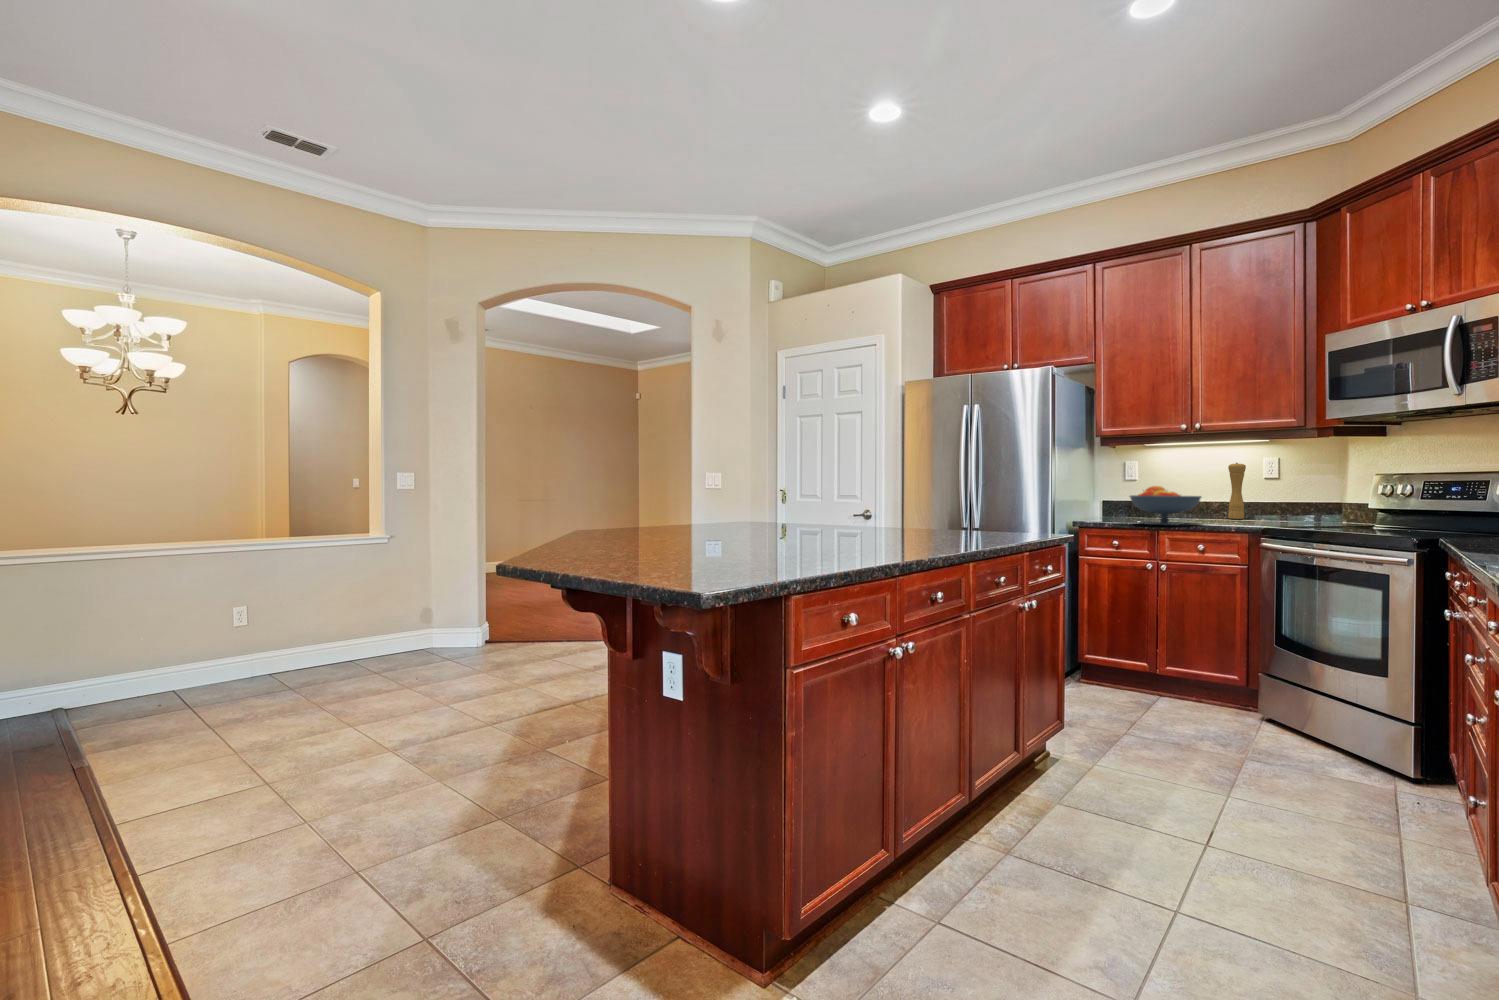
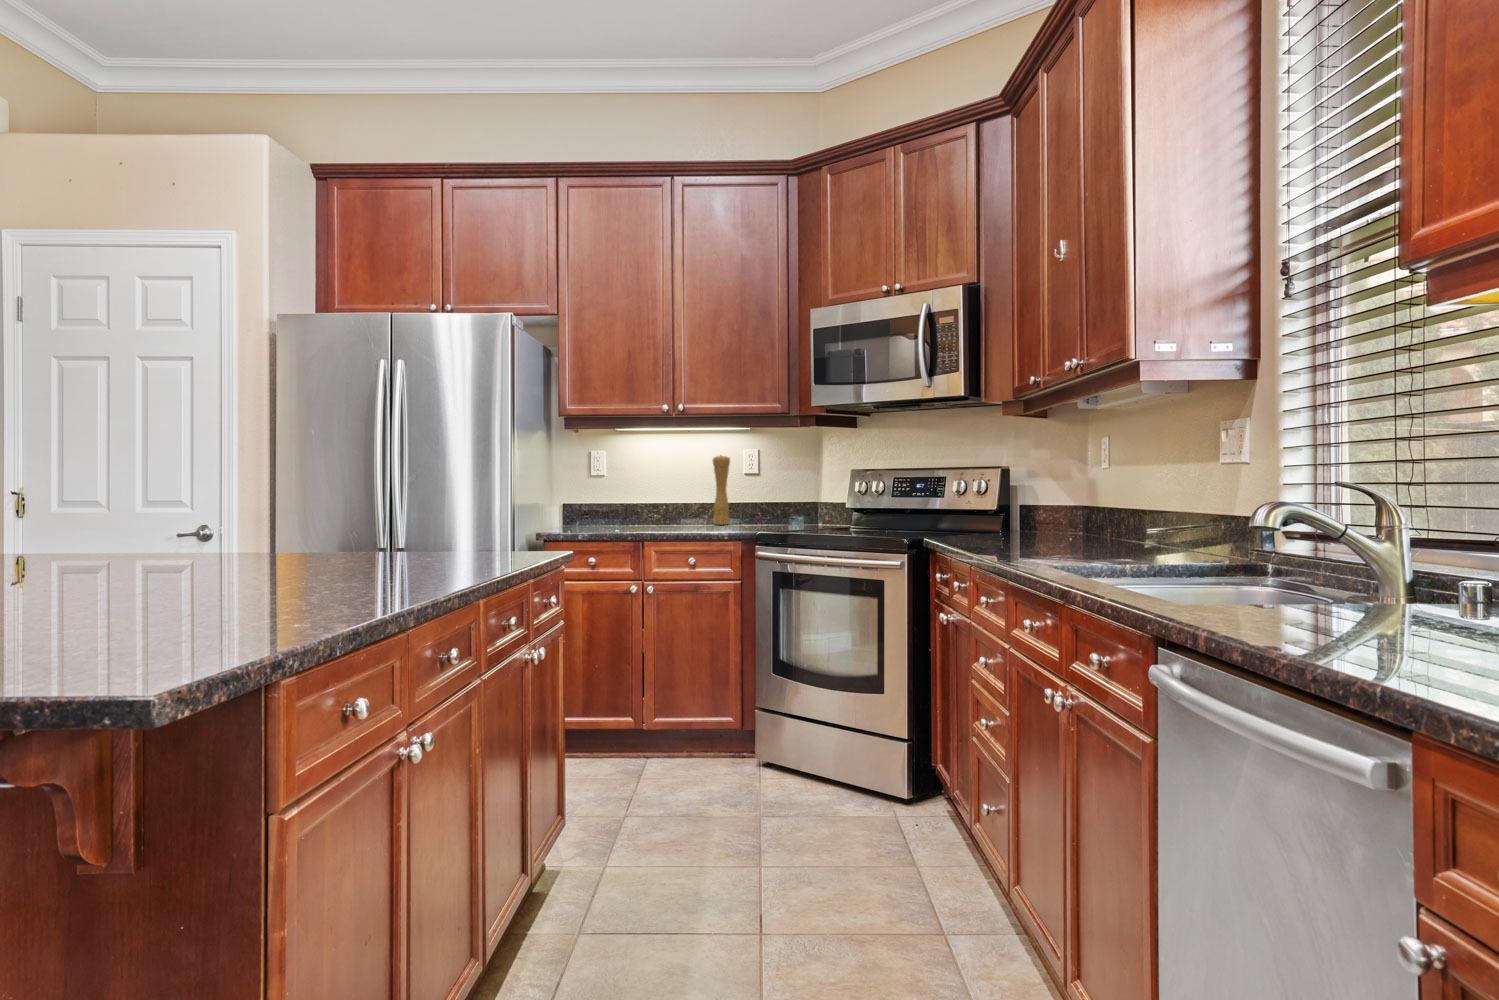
fruit bowl: present [1130,486,1201,525] -> none [611,484,693,535]

